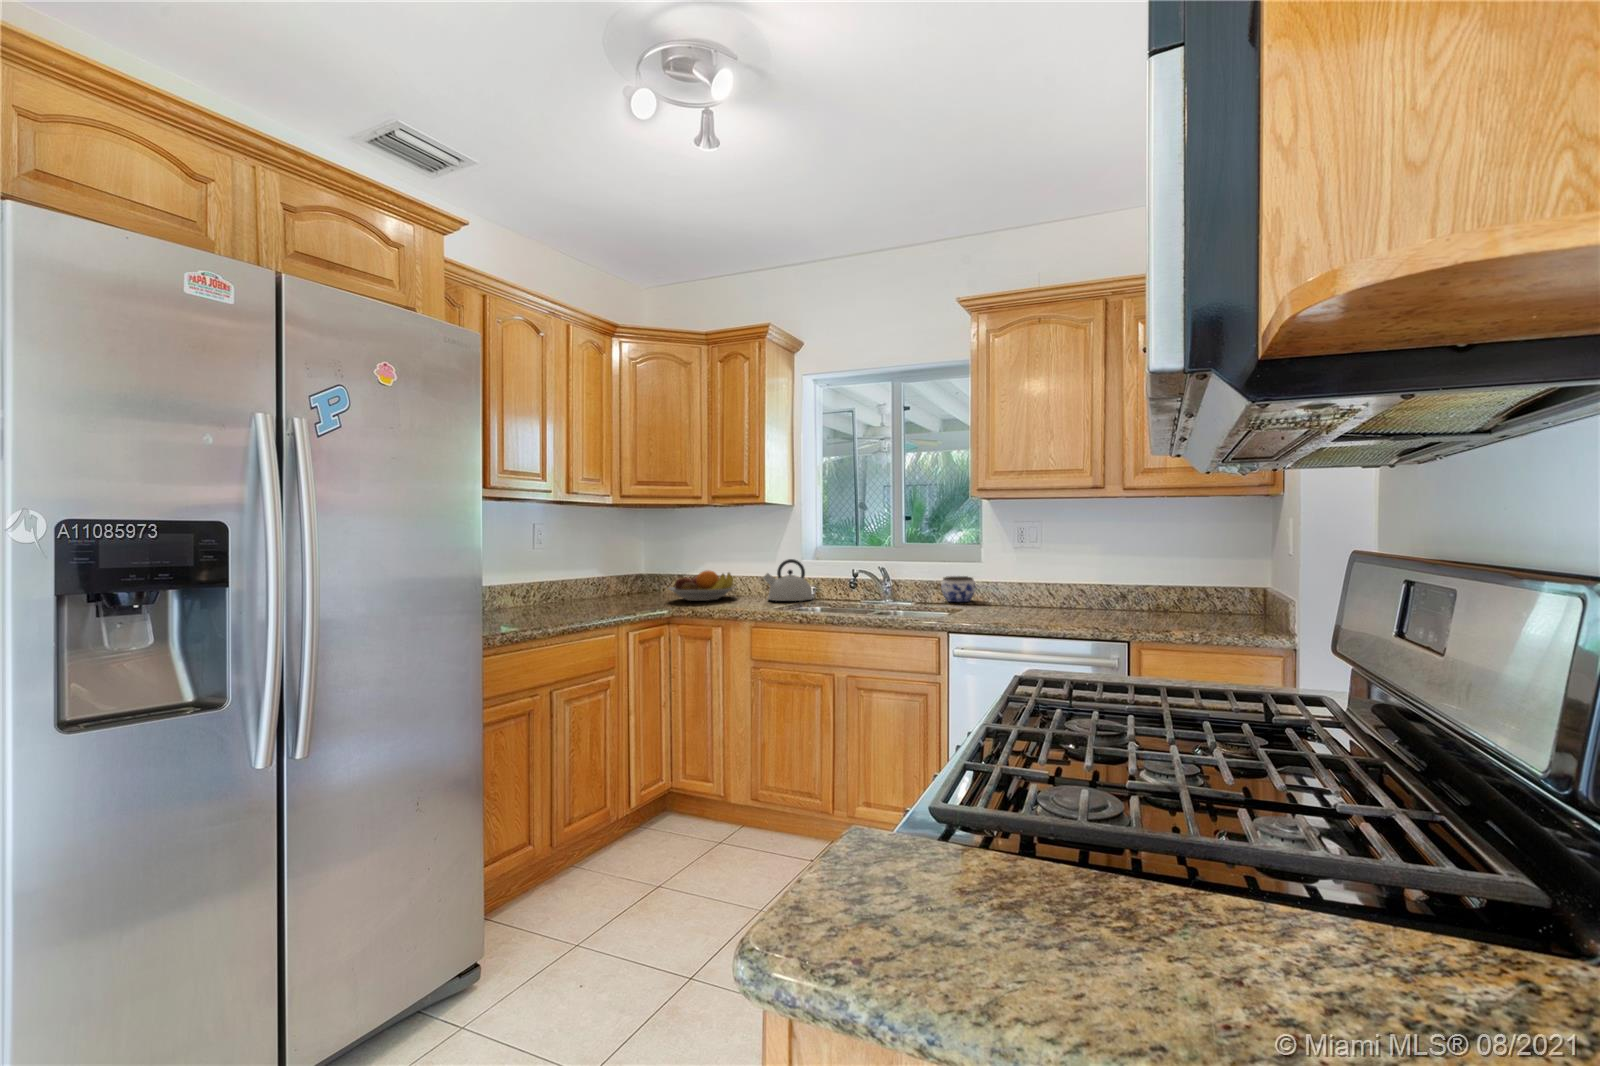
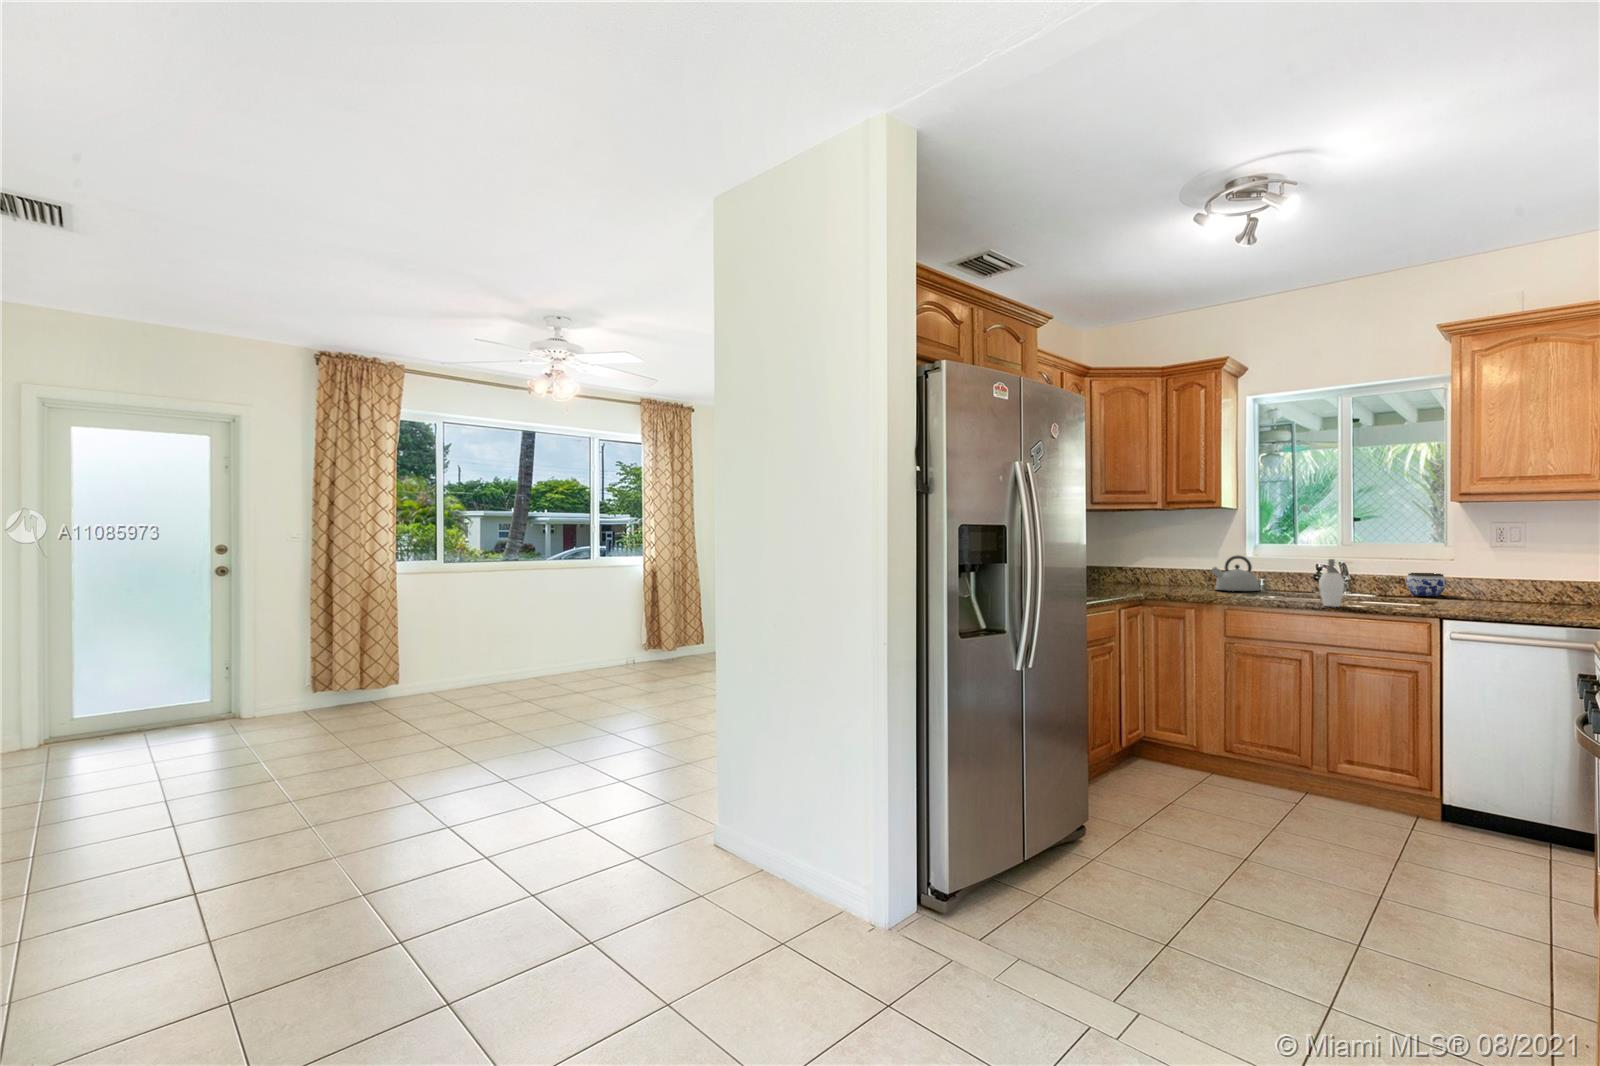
soap dispenser: none [840,564,872,621] -> present [1319,559,1344,607]
fruit bowl: present [668,571,735,601] -> none [1117,564,1179,589]

